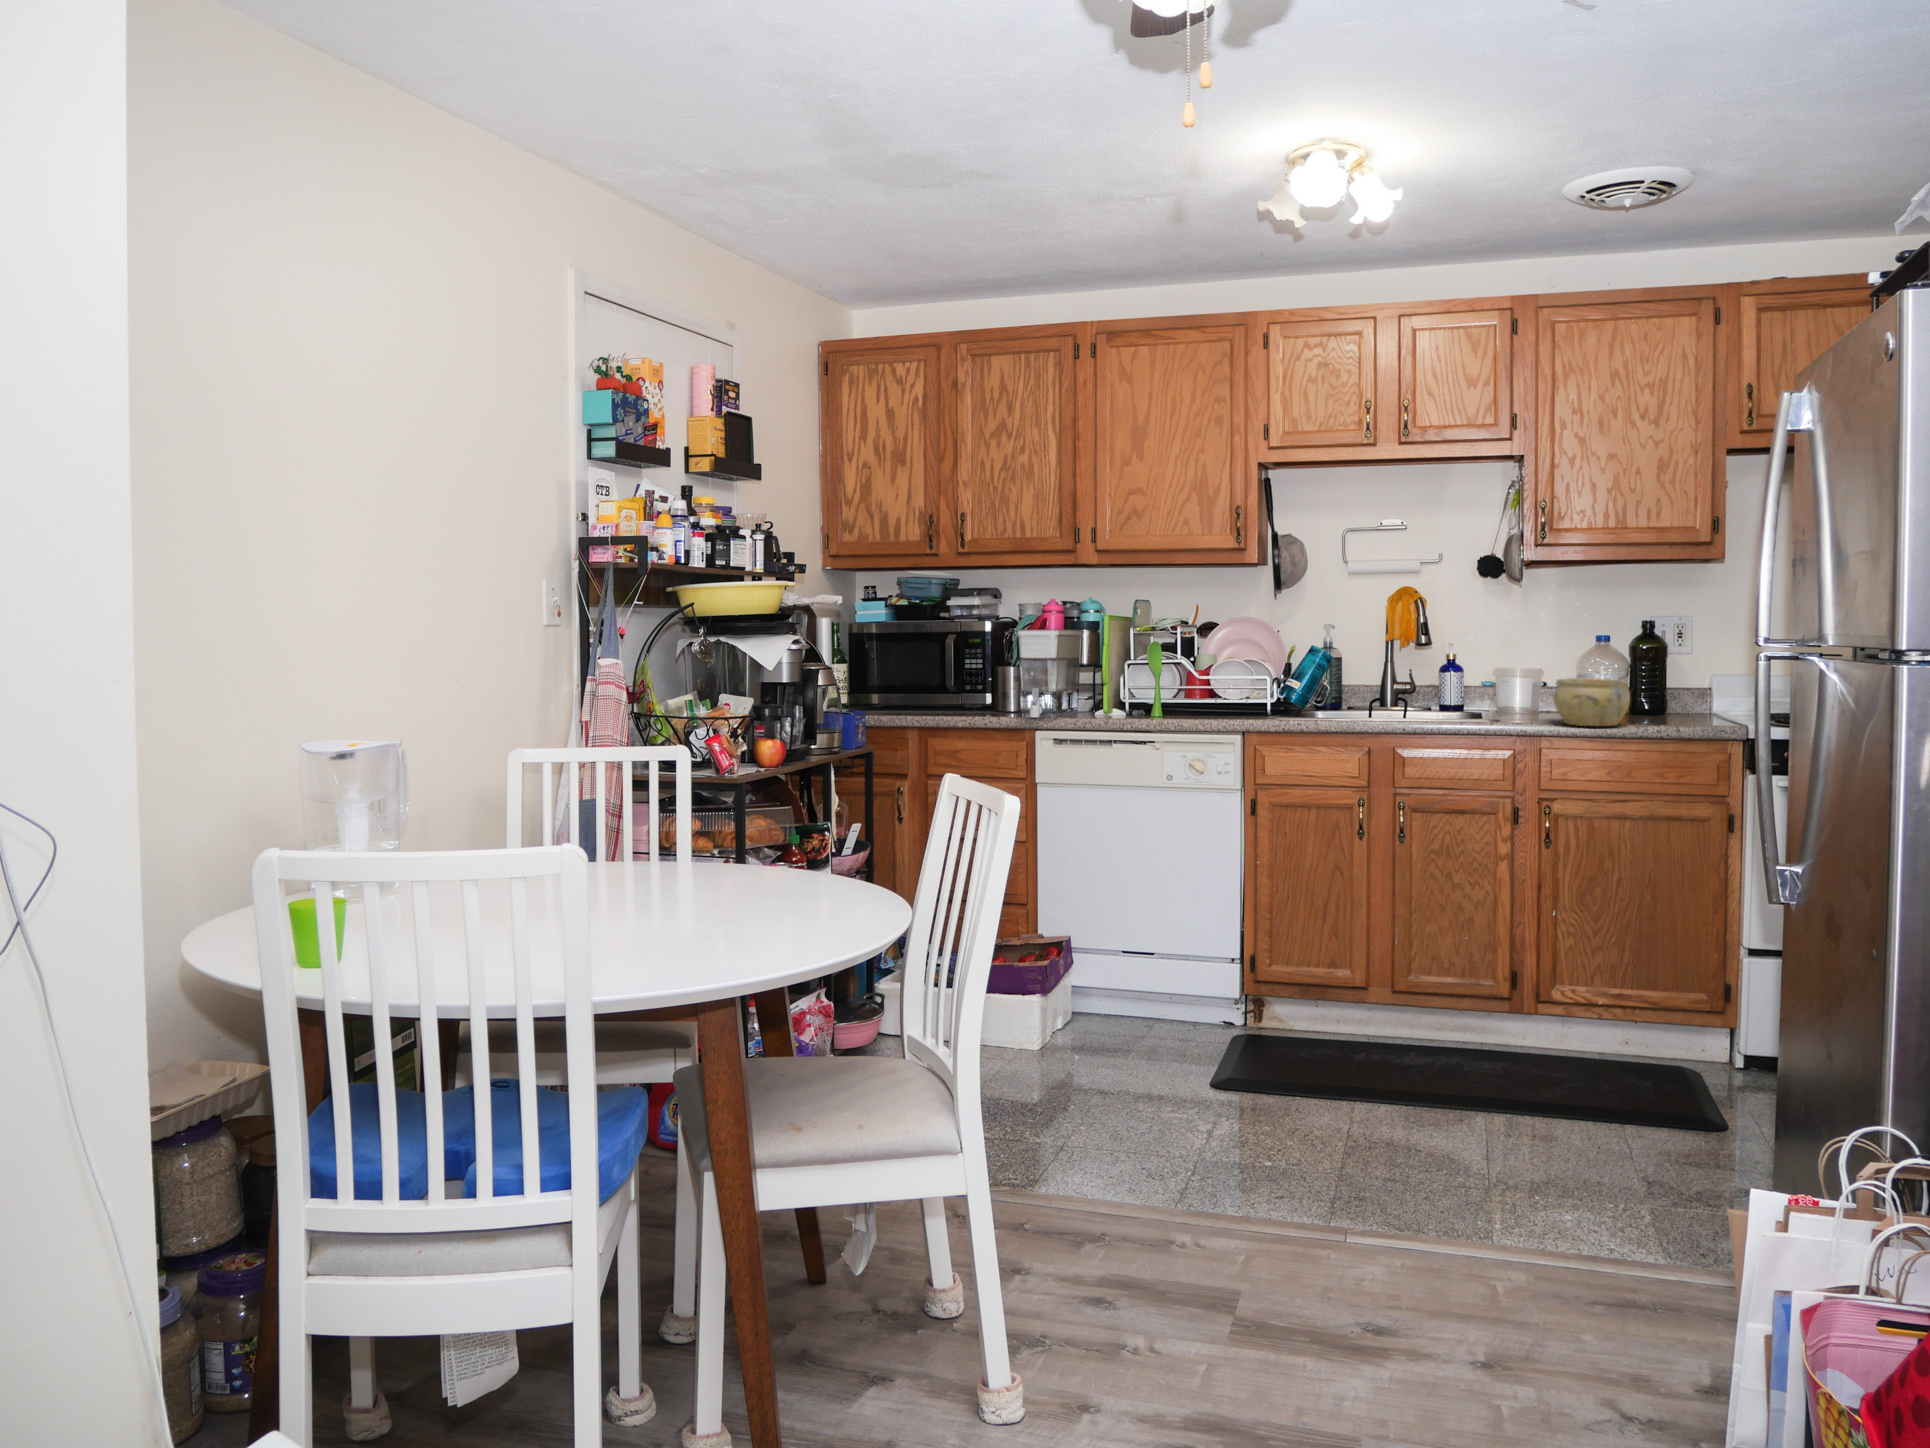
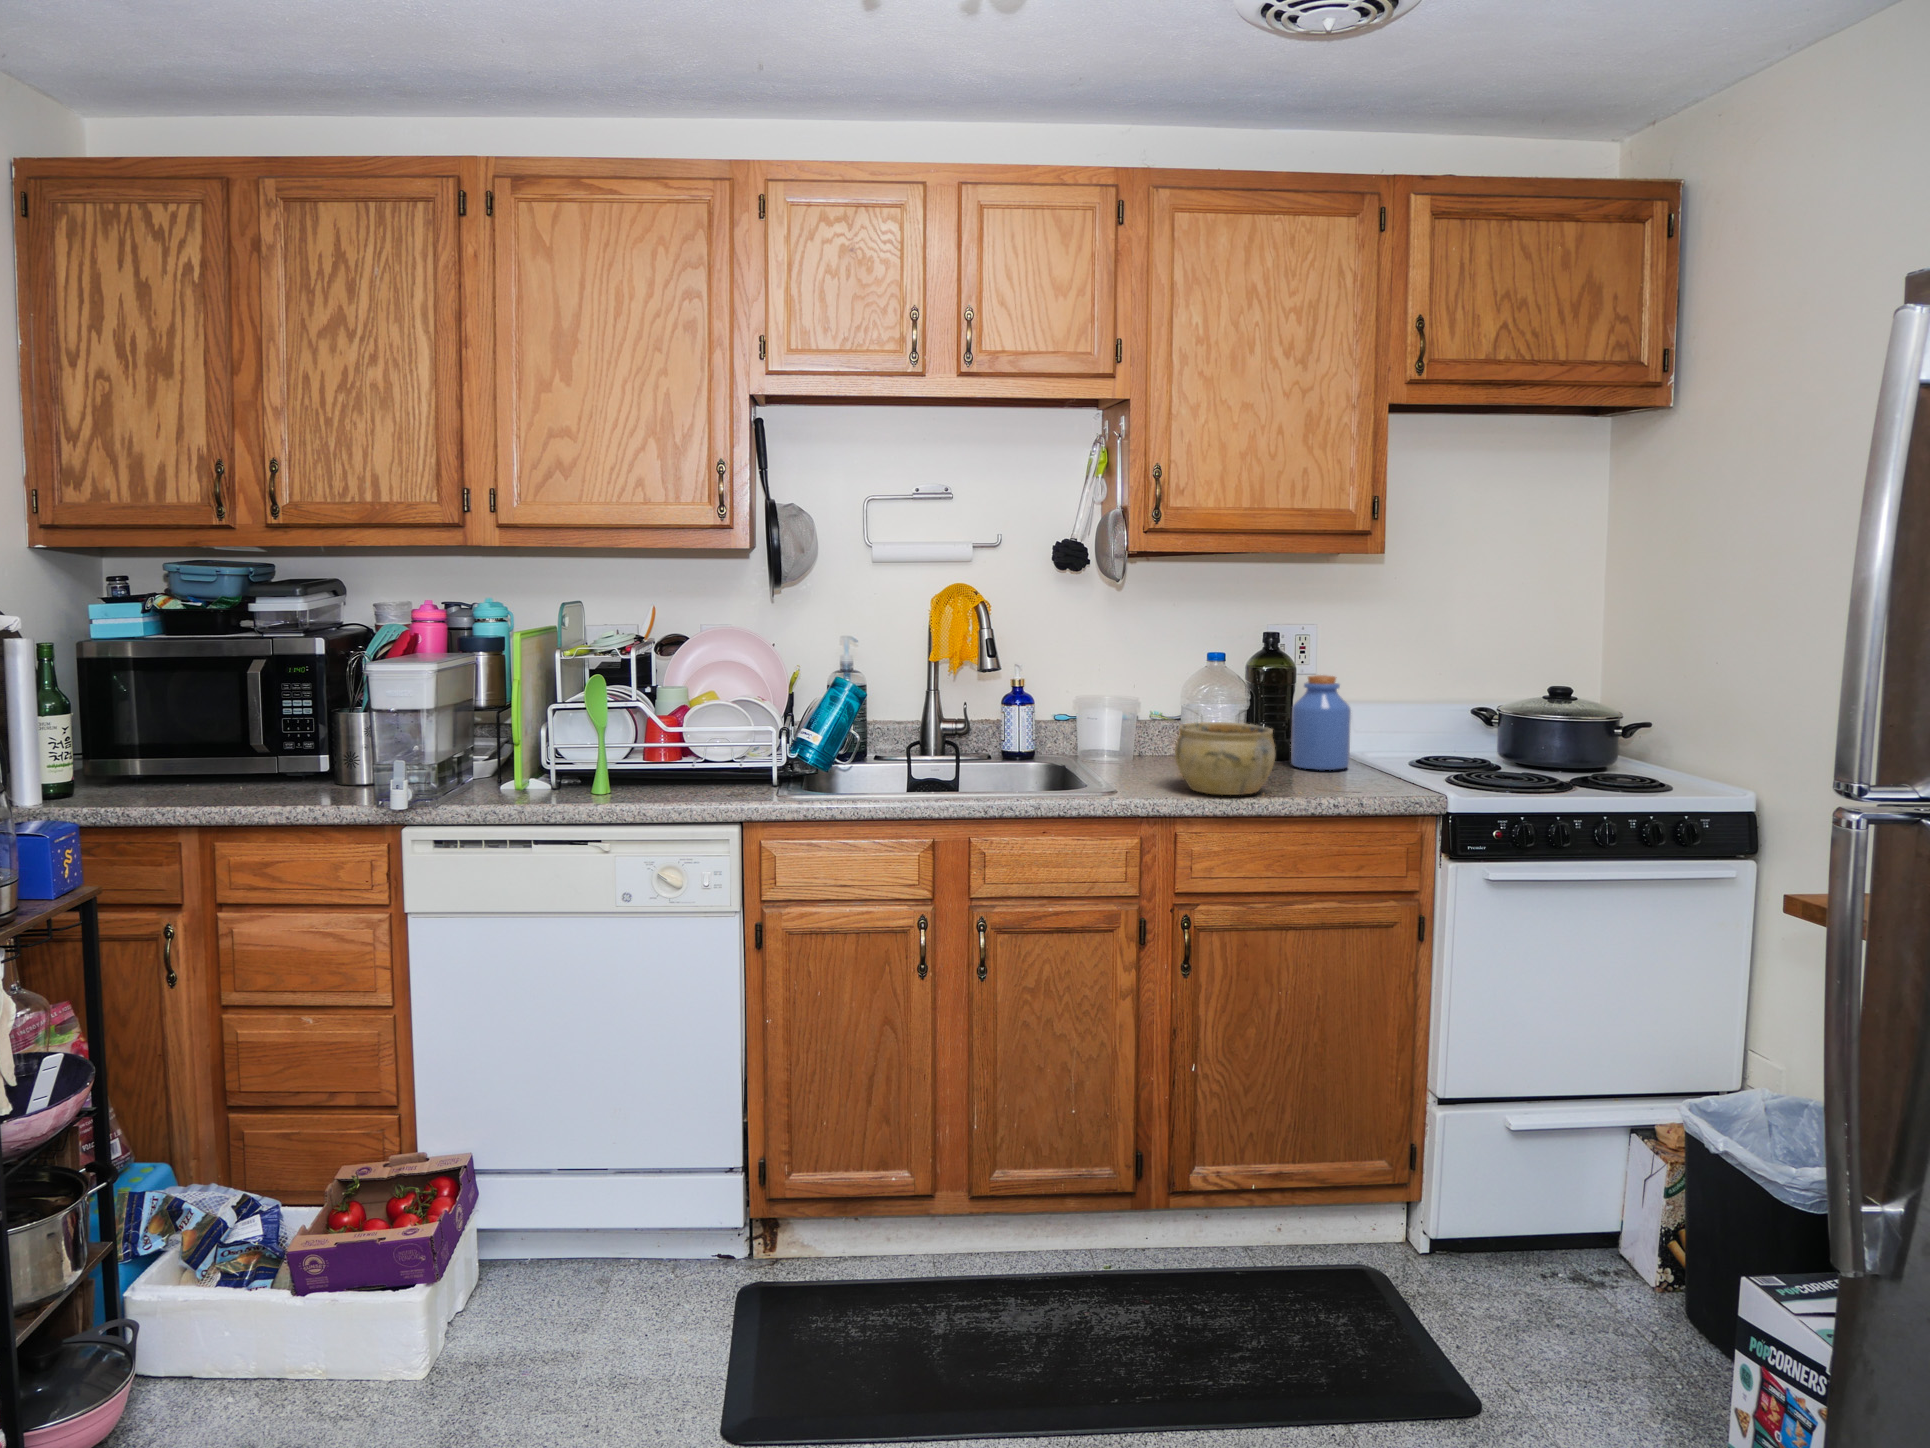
jar: none [1658,649,1706,717] -> present [1291,675,1351,770]

